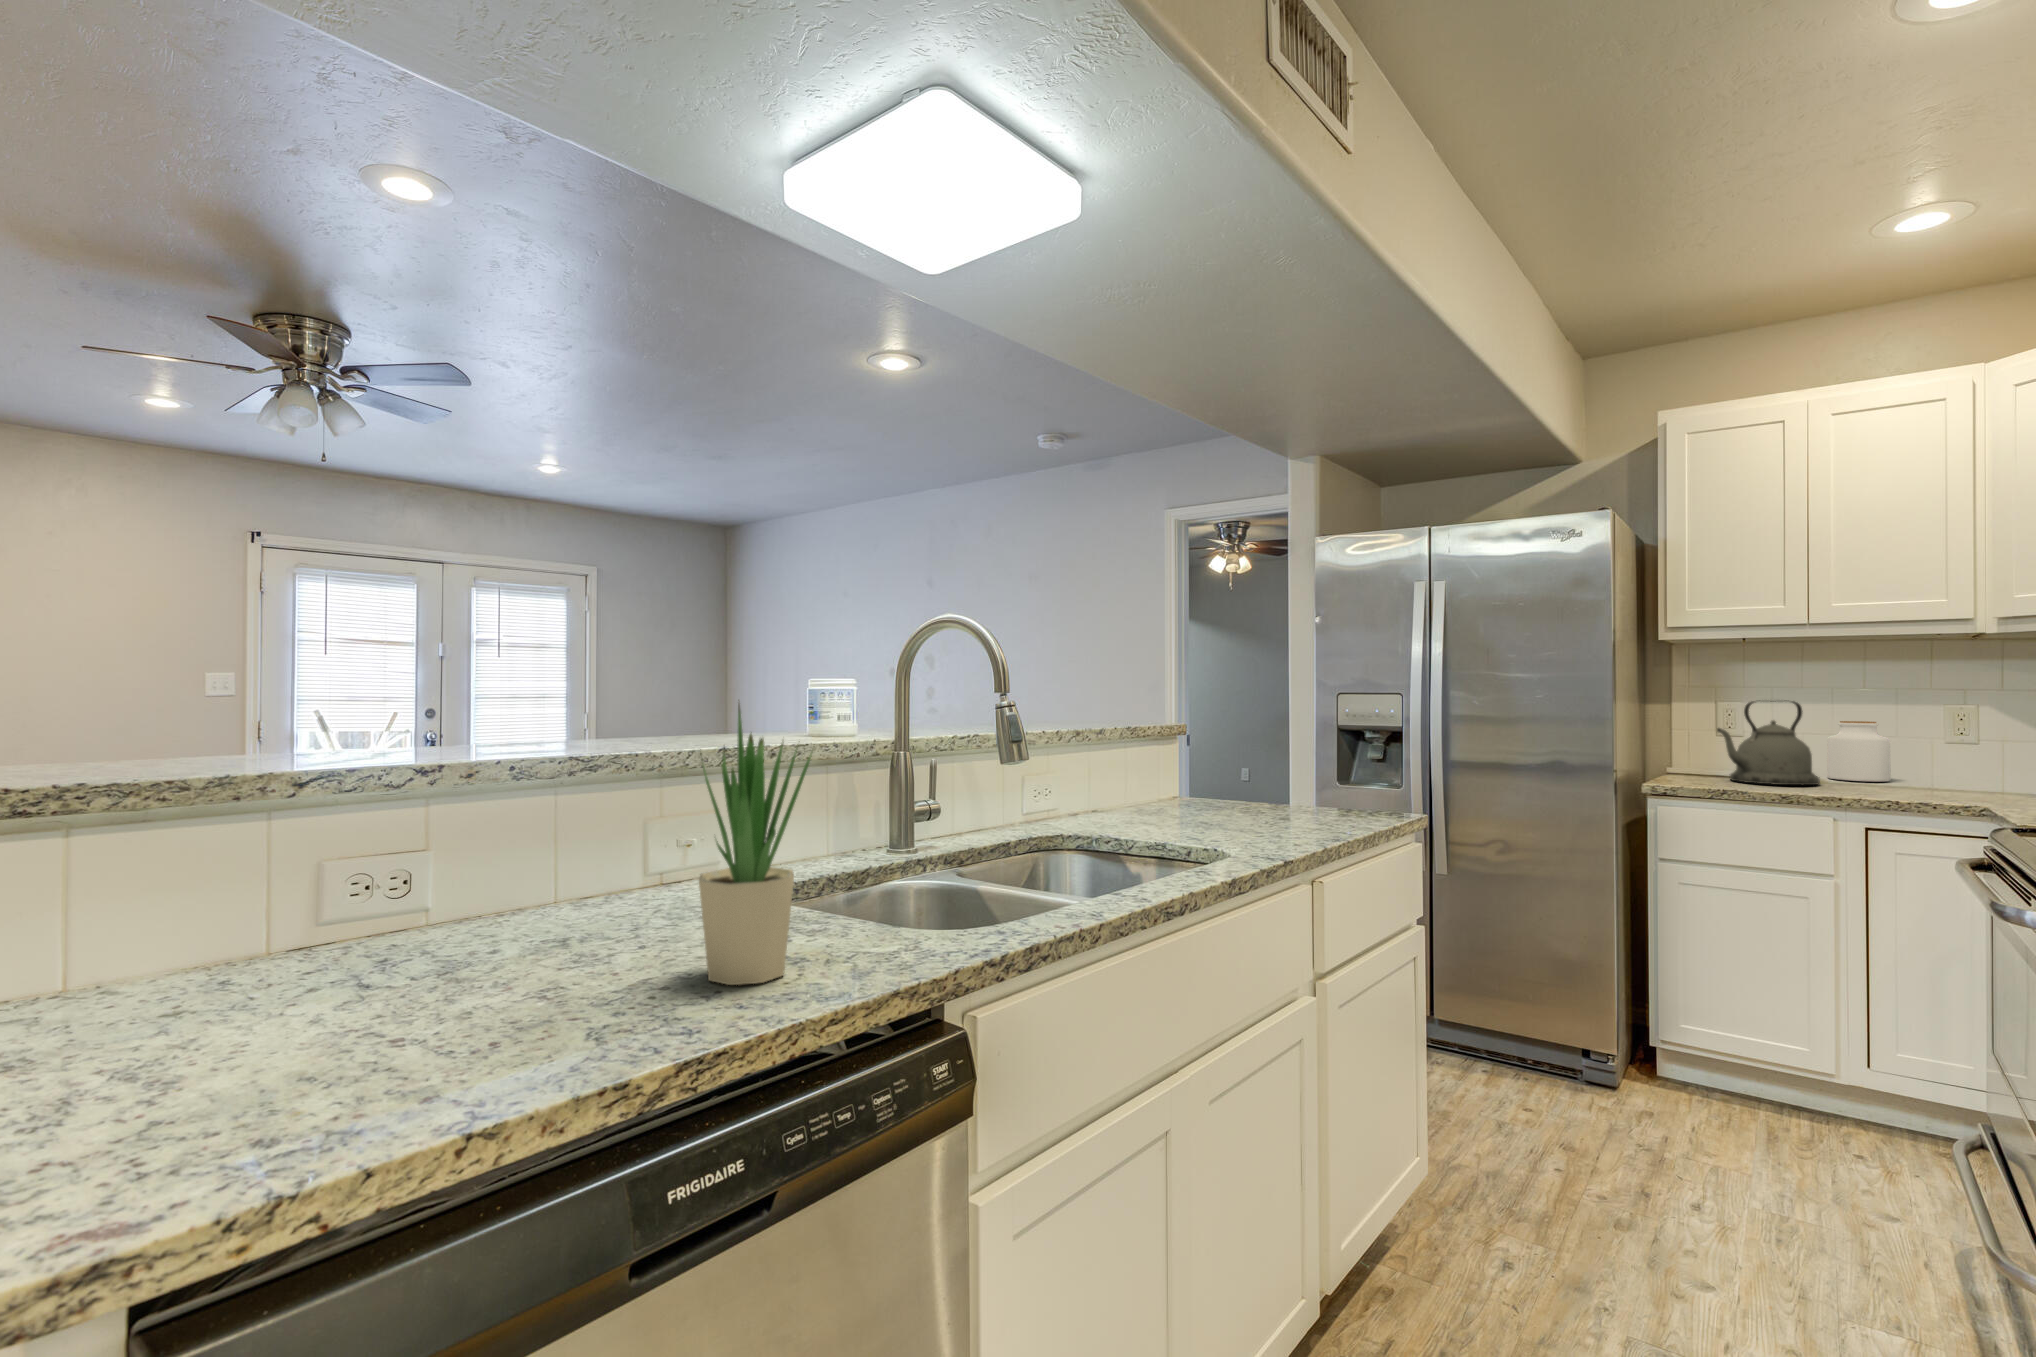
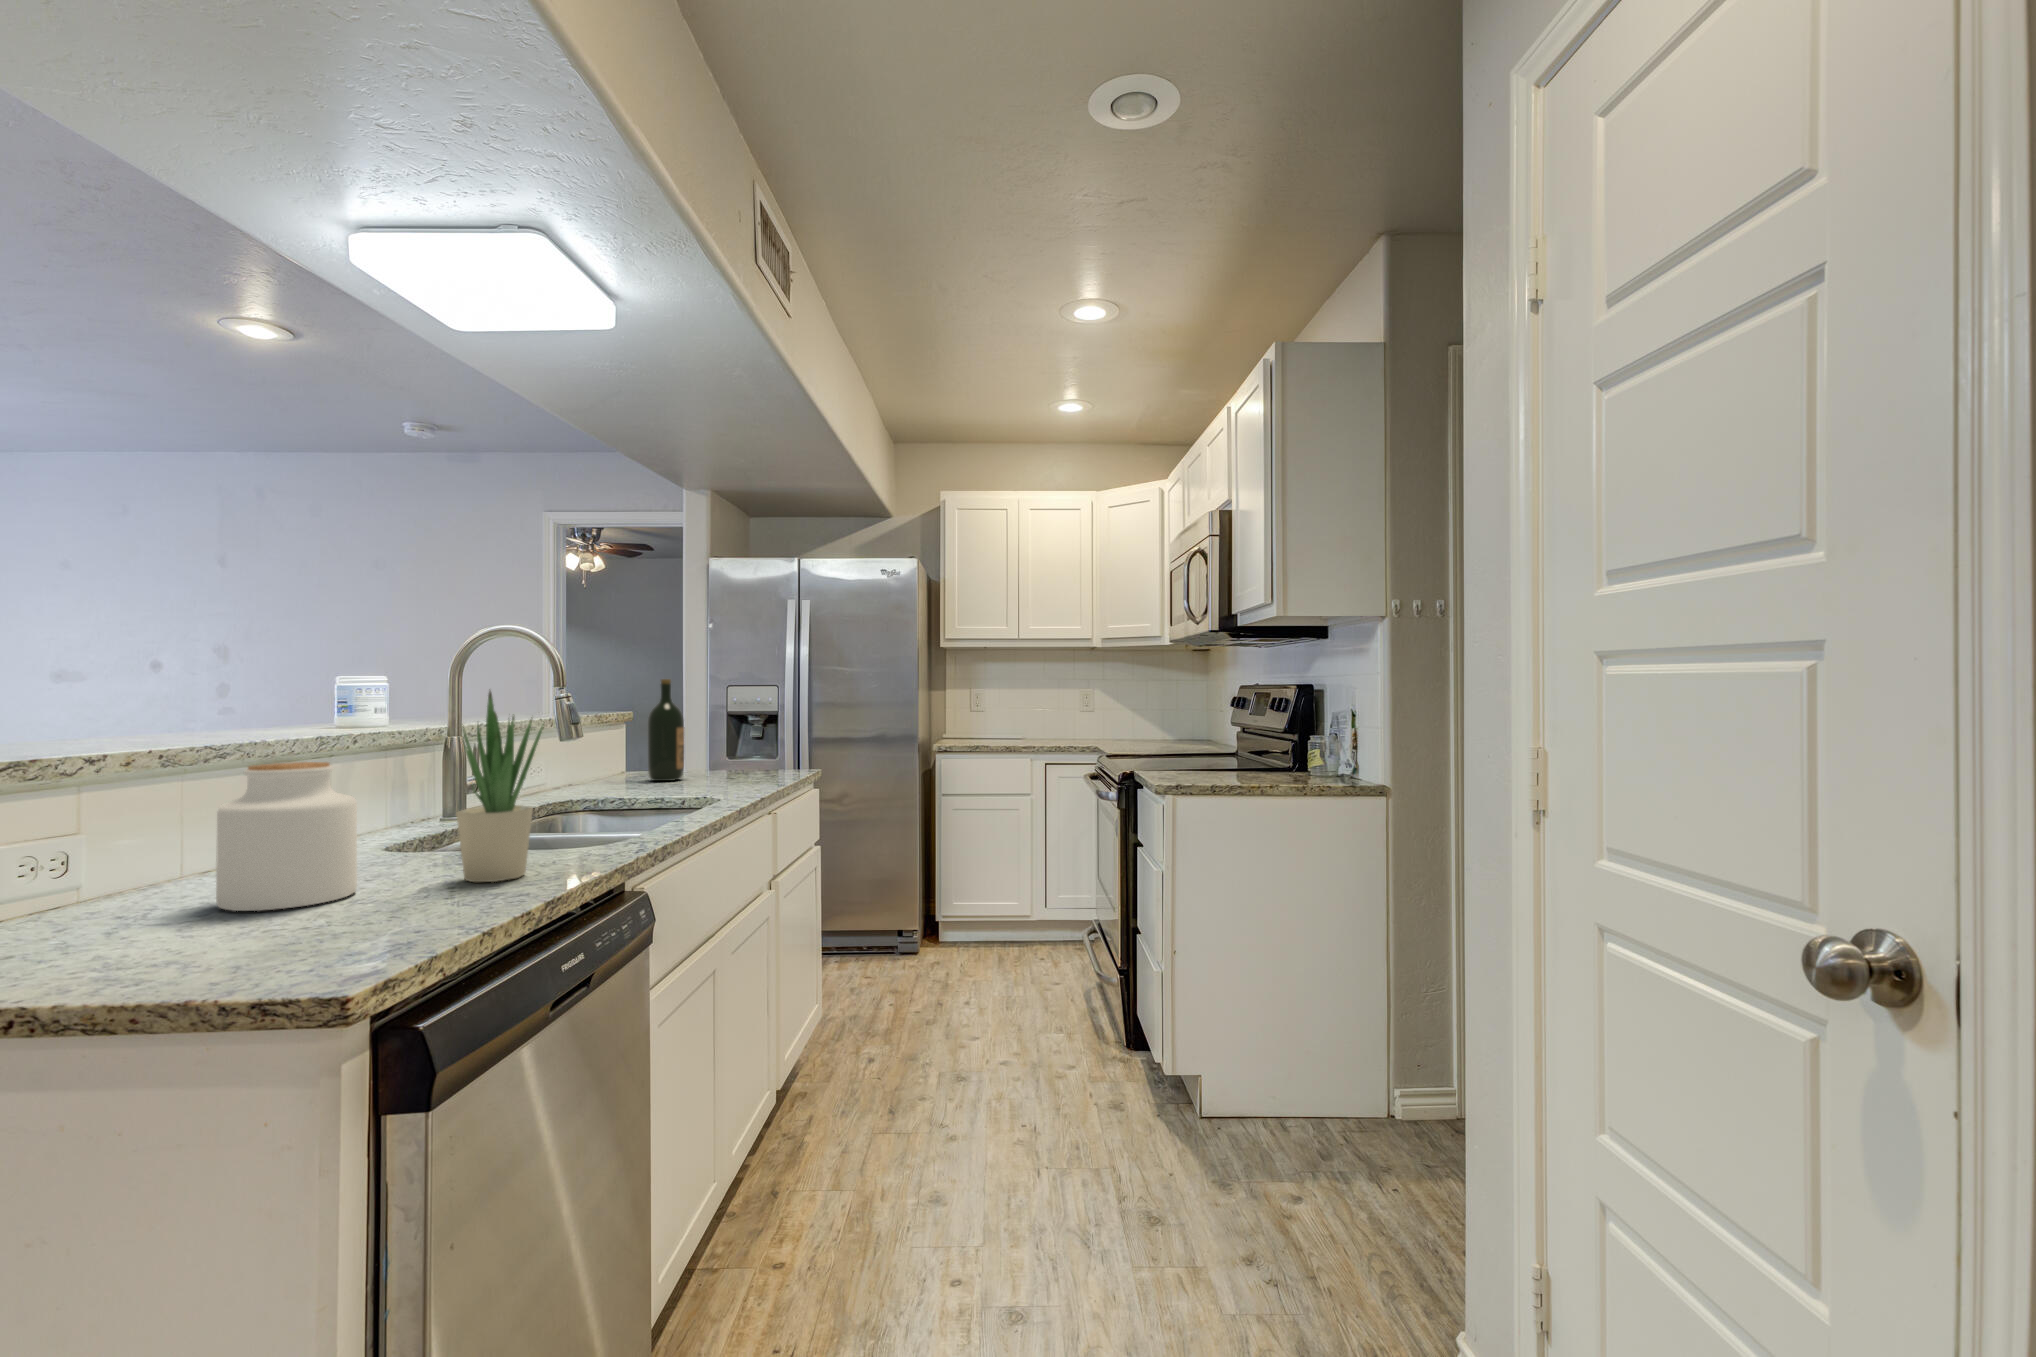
wine bottle: none [1180,682,1226,815] -> present [648,679,684,781]
kettle: present [1717,700,1820,785] -> none [971,690,1022,743]
jar: present [1827,721,1891,782] -> present [216,762,357,911]

